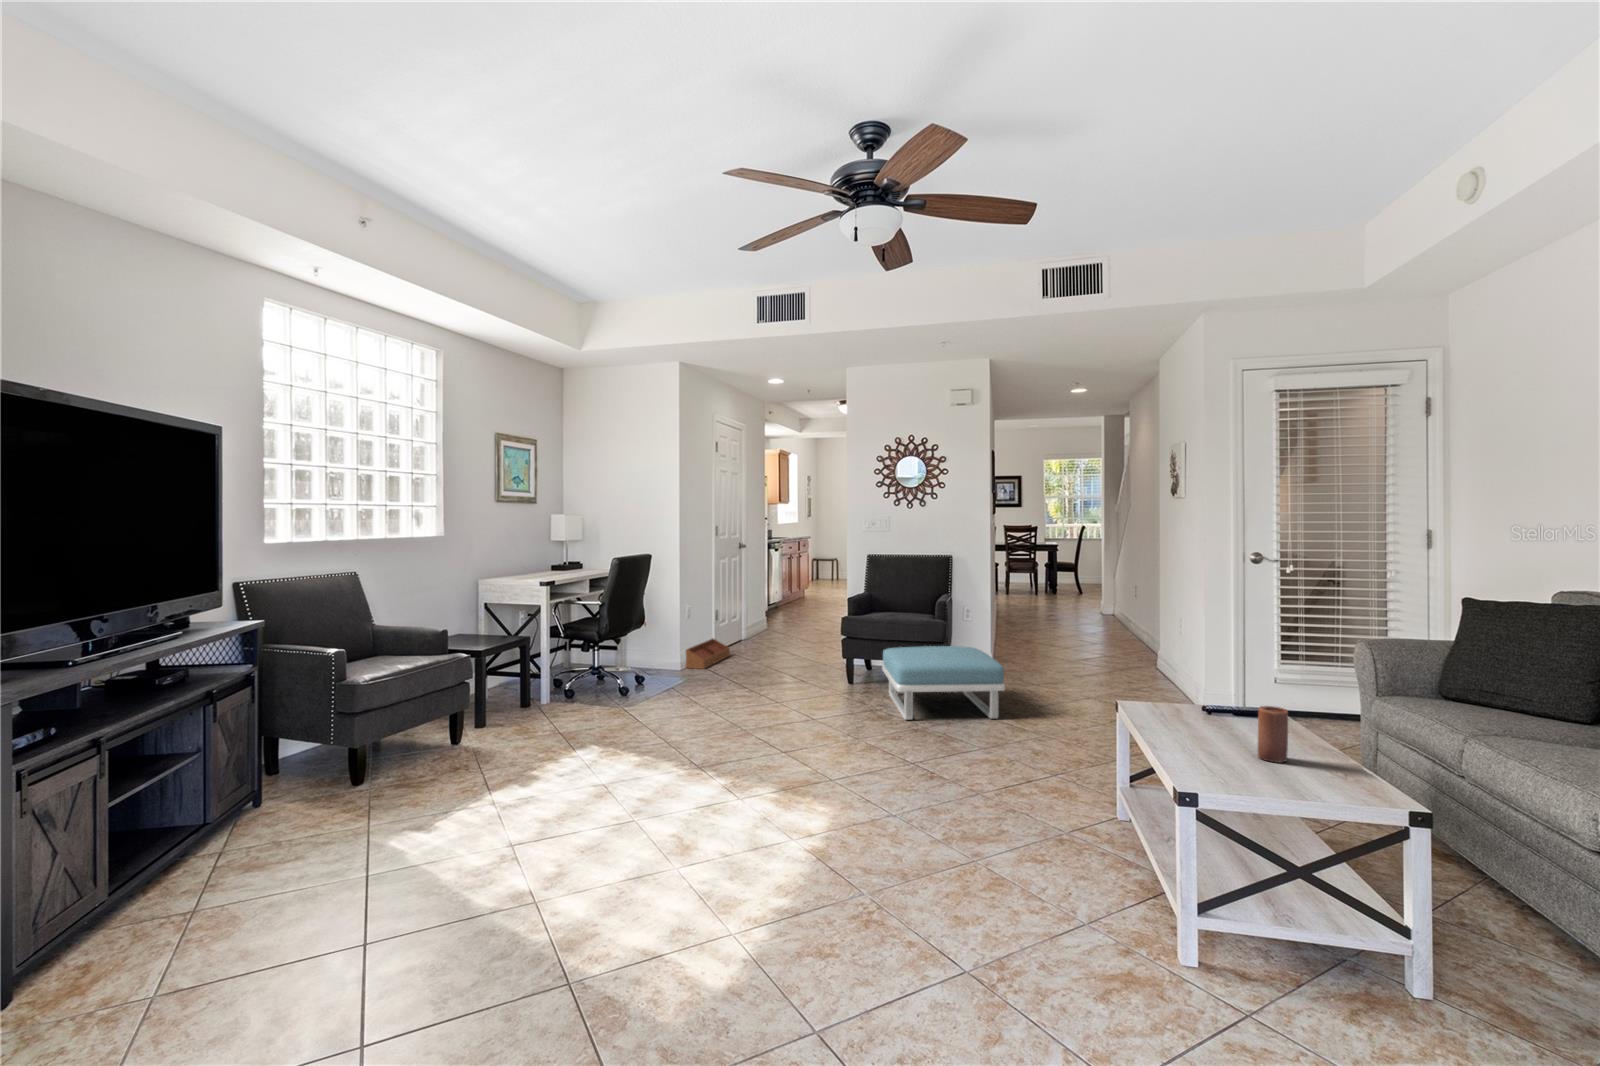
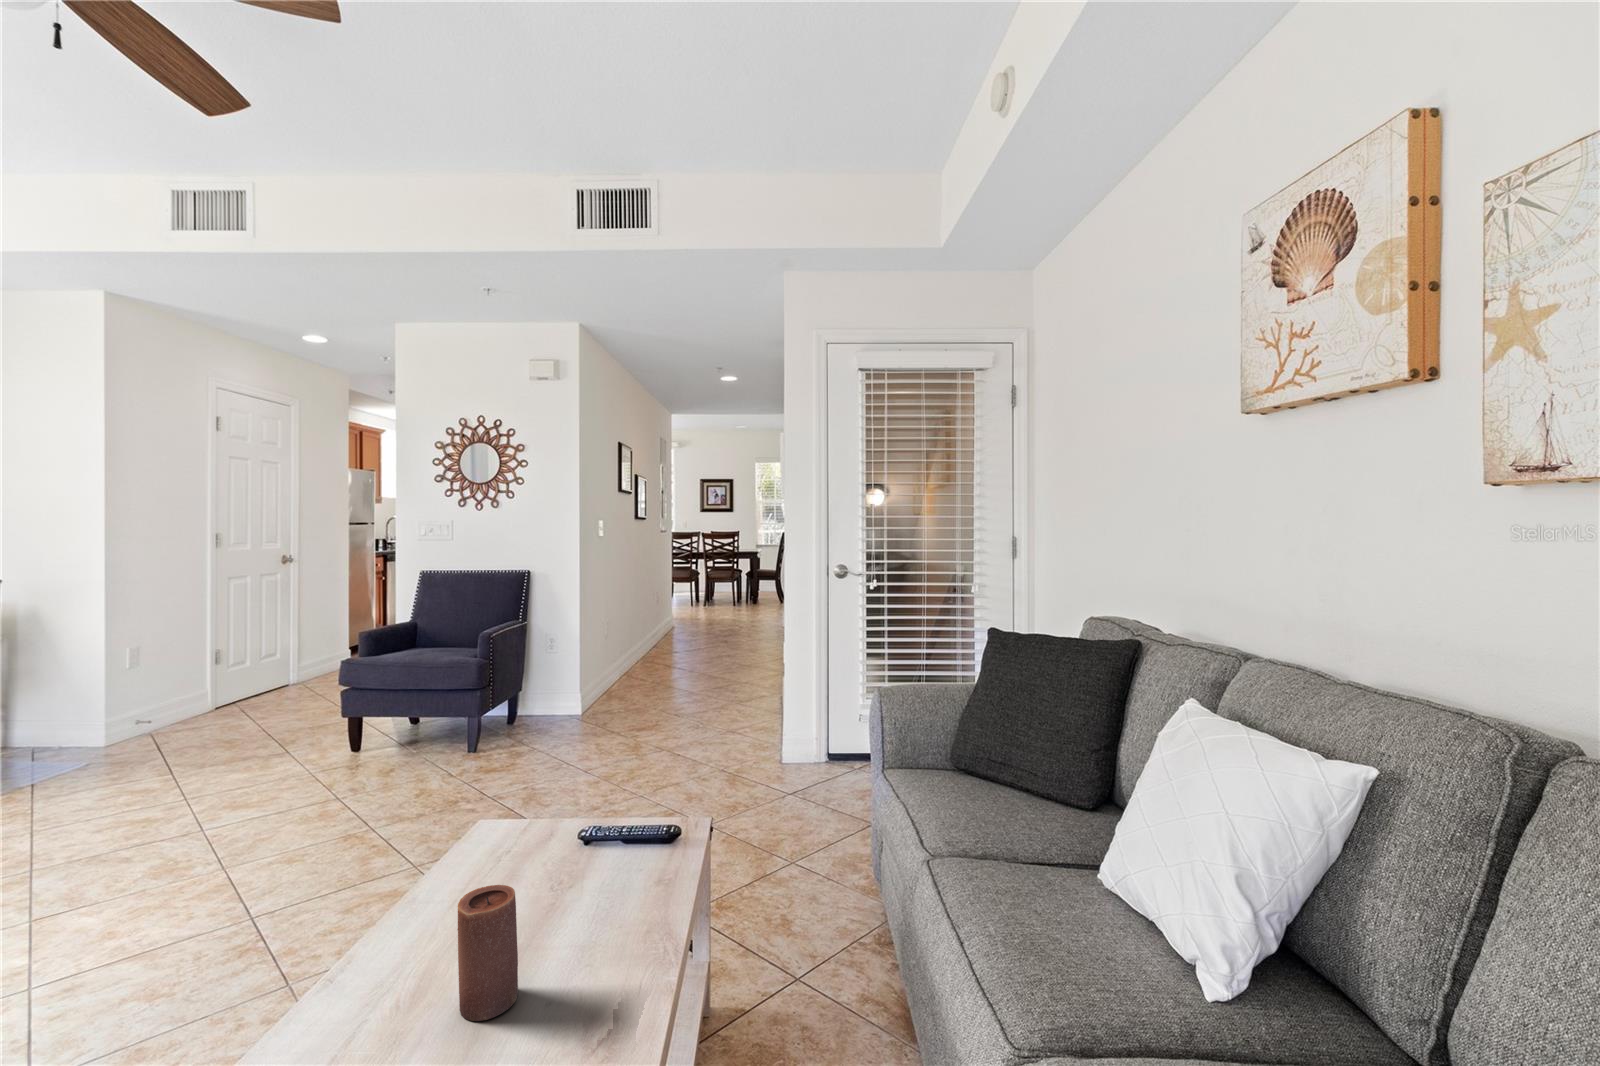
storage bin: present [686,639,730,669] -> none [118,691,230,743]
footstool: present [882,646,1005,720] -> none [332,692,517,817]

